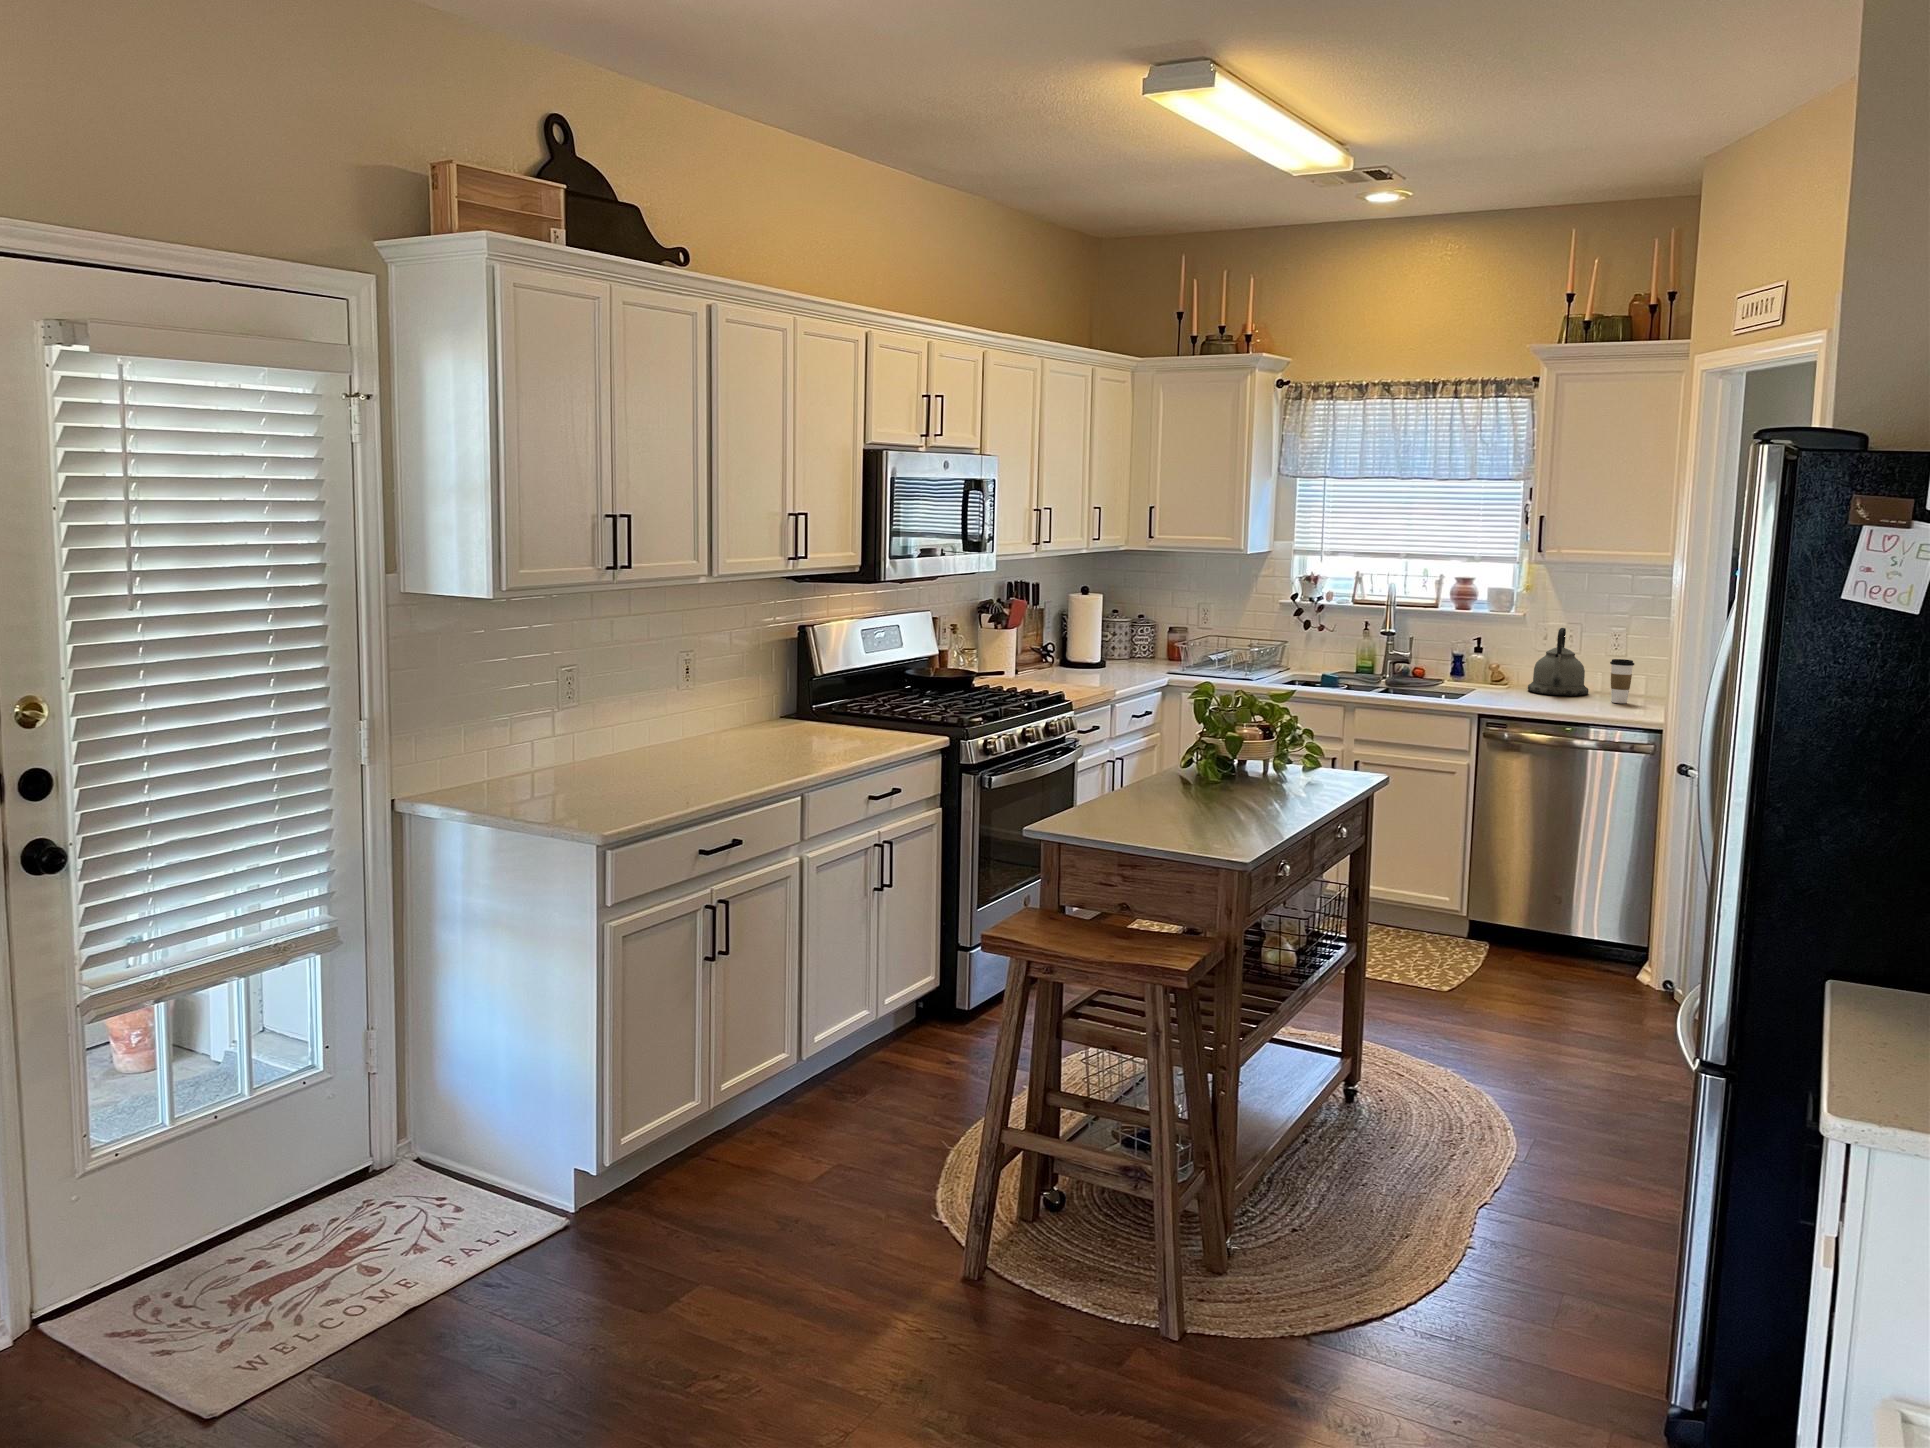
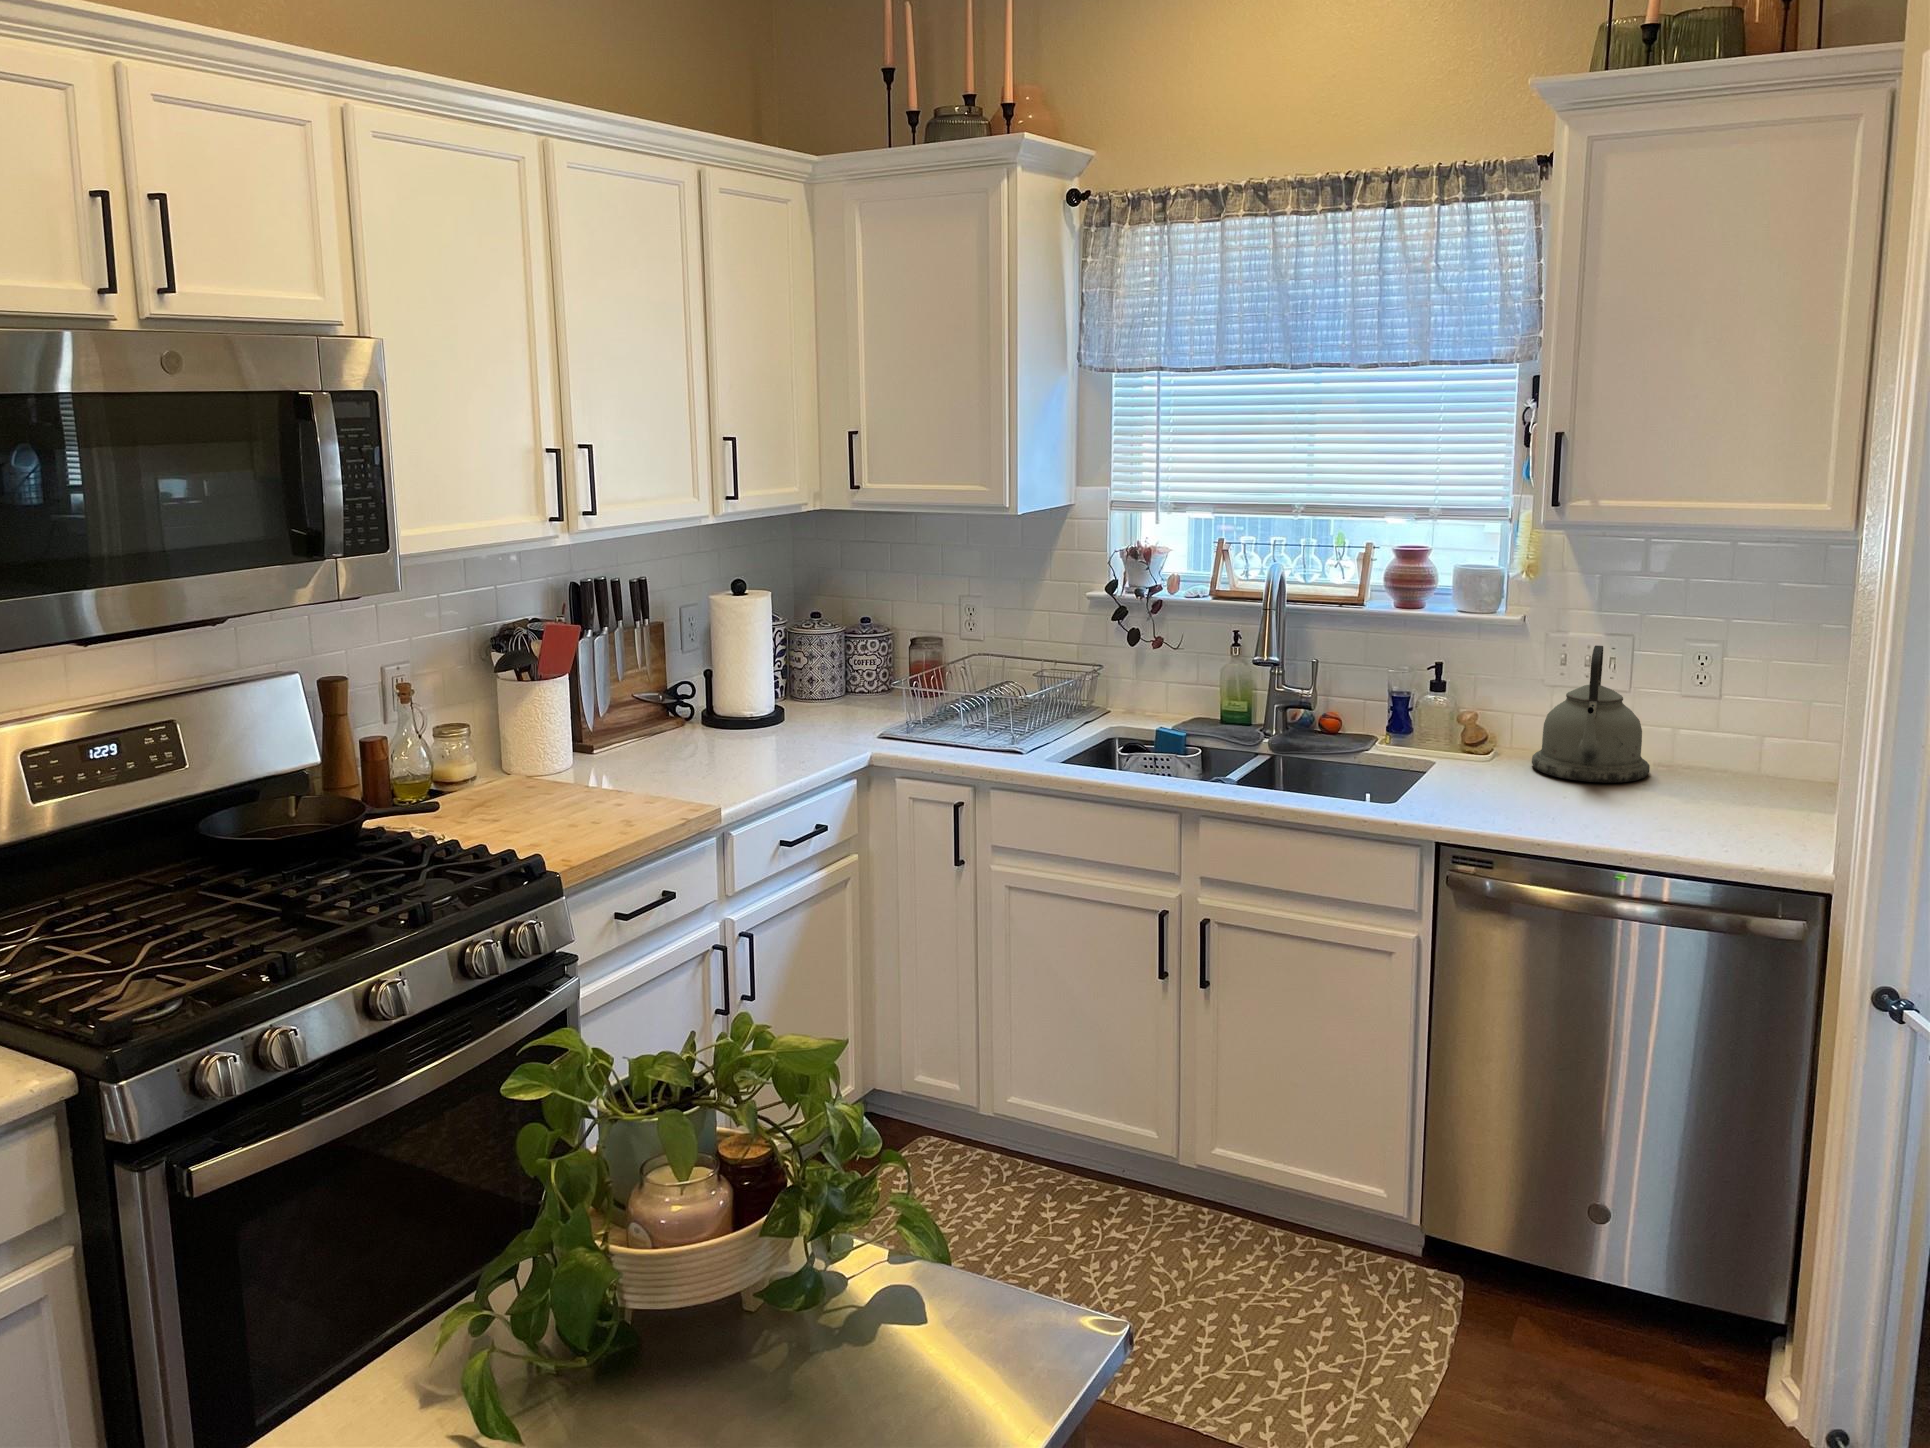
coffee cup: present [1610,659,1634,703] -> none [1698,716,1748,806]

